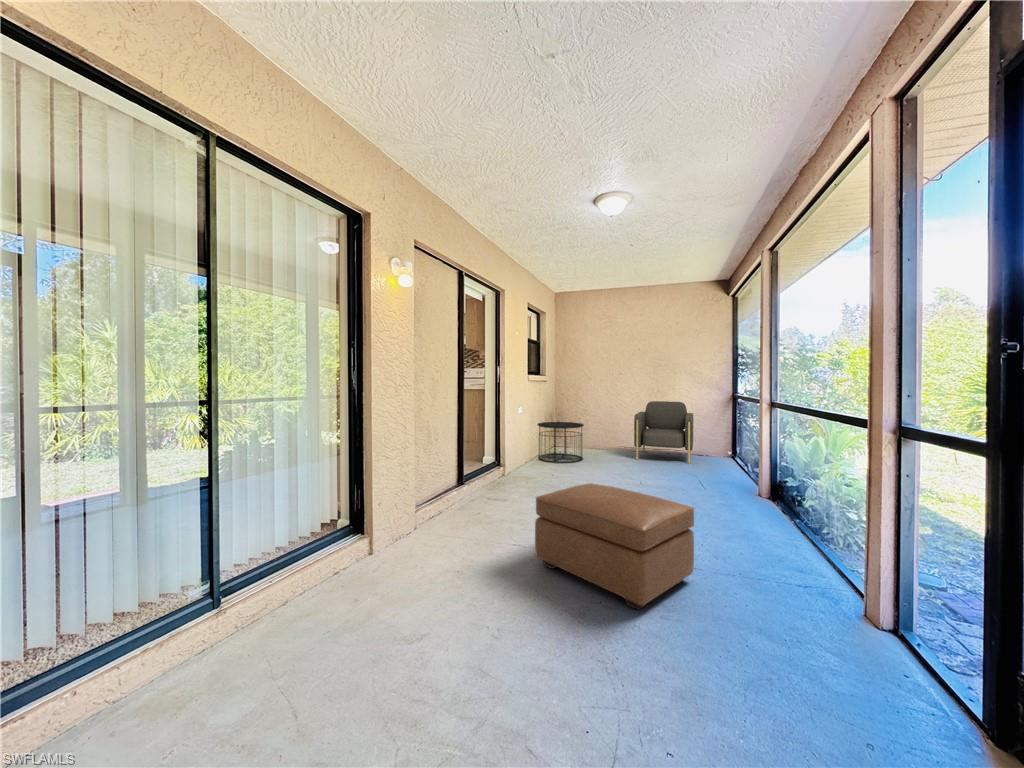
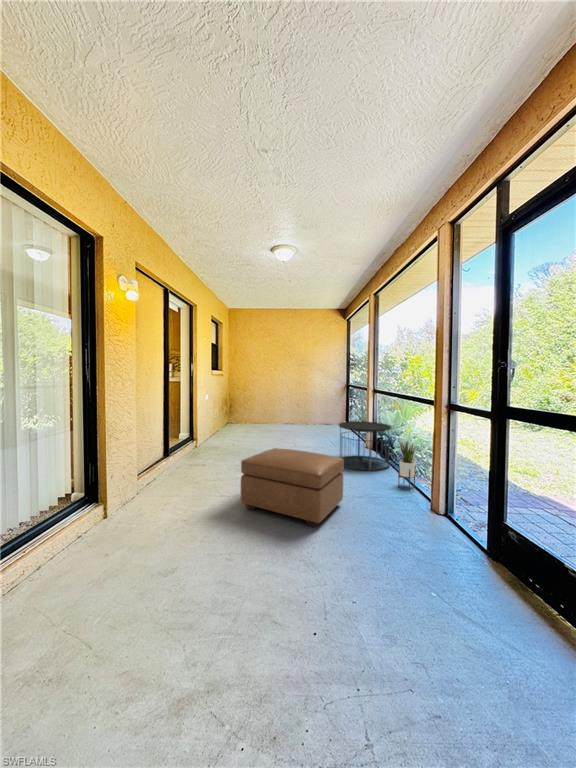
armchair: present [634,401,693,464] -> none [287,390,325,432]
side table: present [537,422,584,463] -> present [339,421,391,471]
potted plant: none [805,479,839,572] -> present [398,437,415,489]

